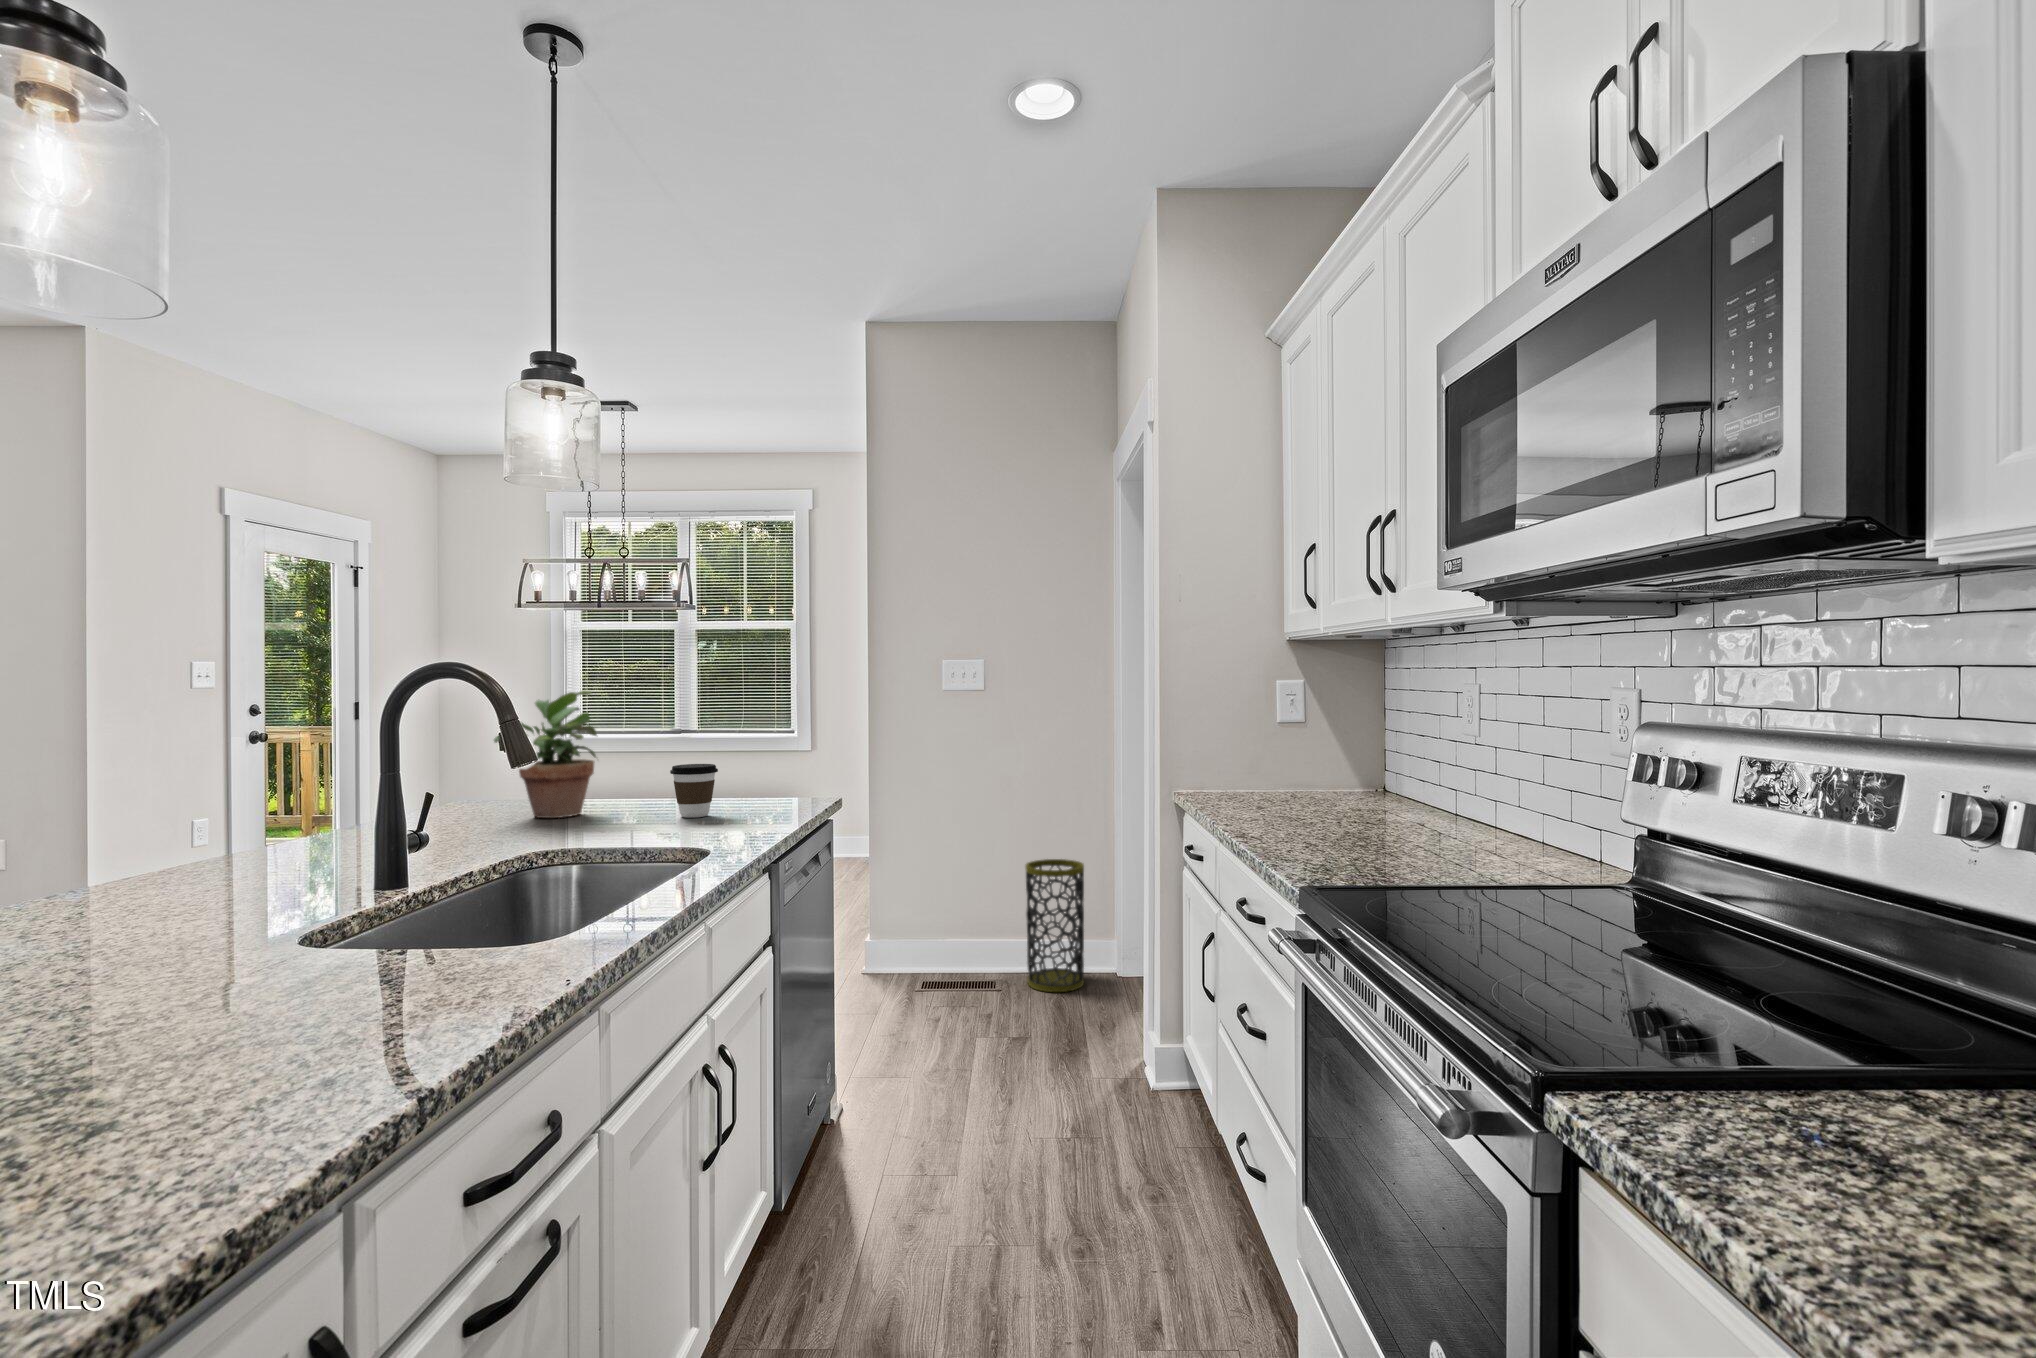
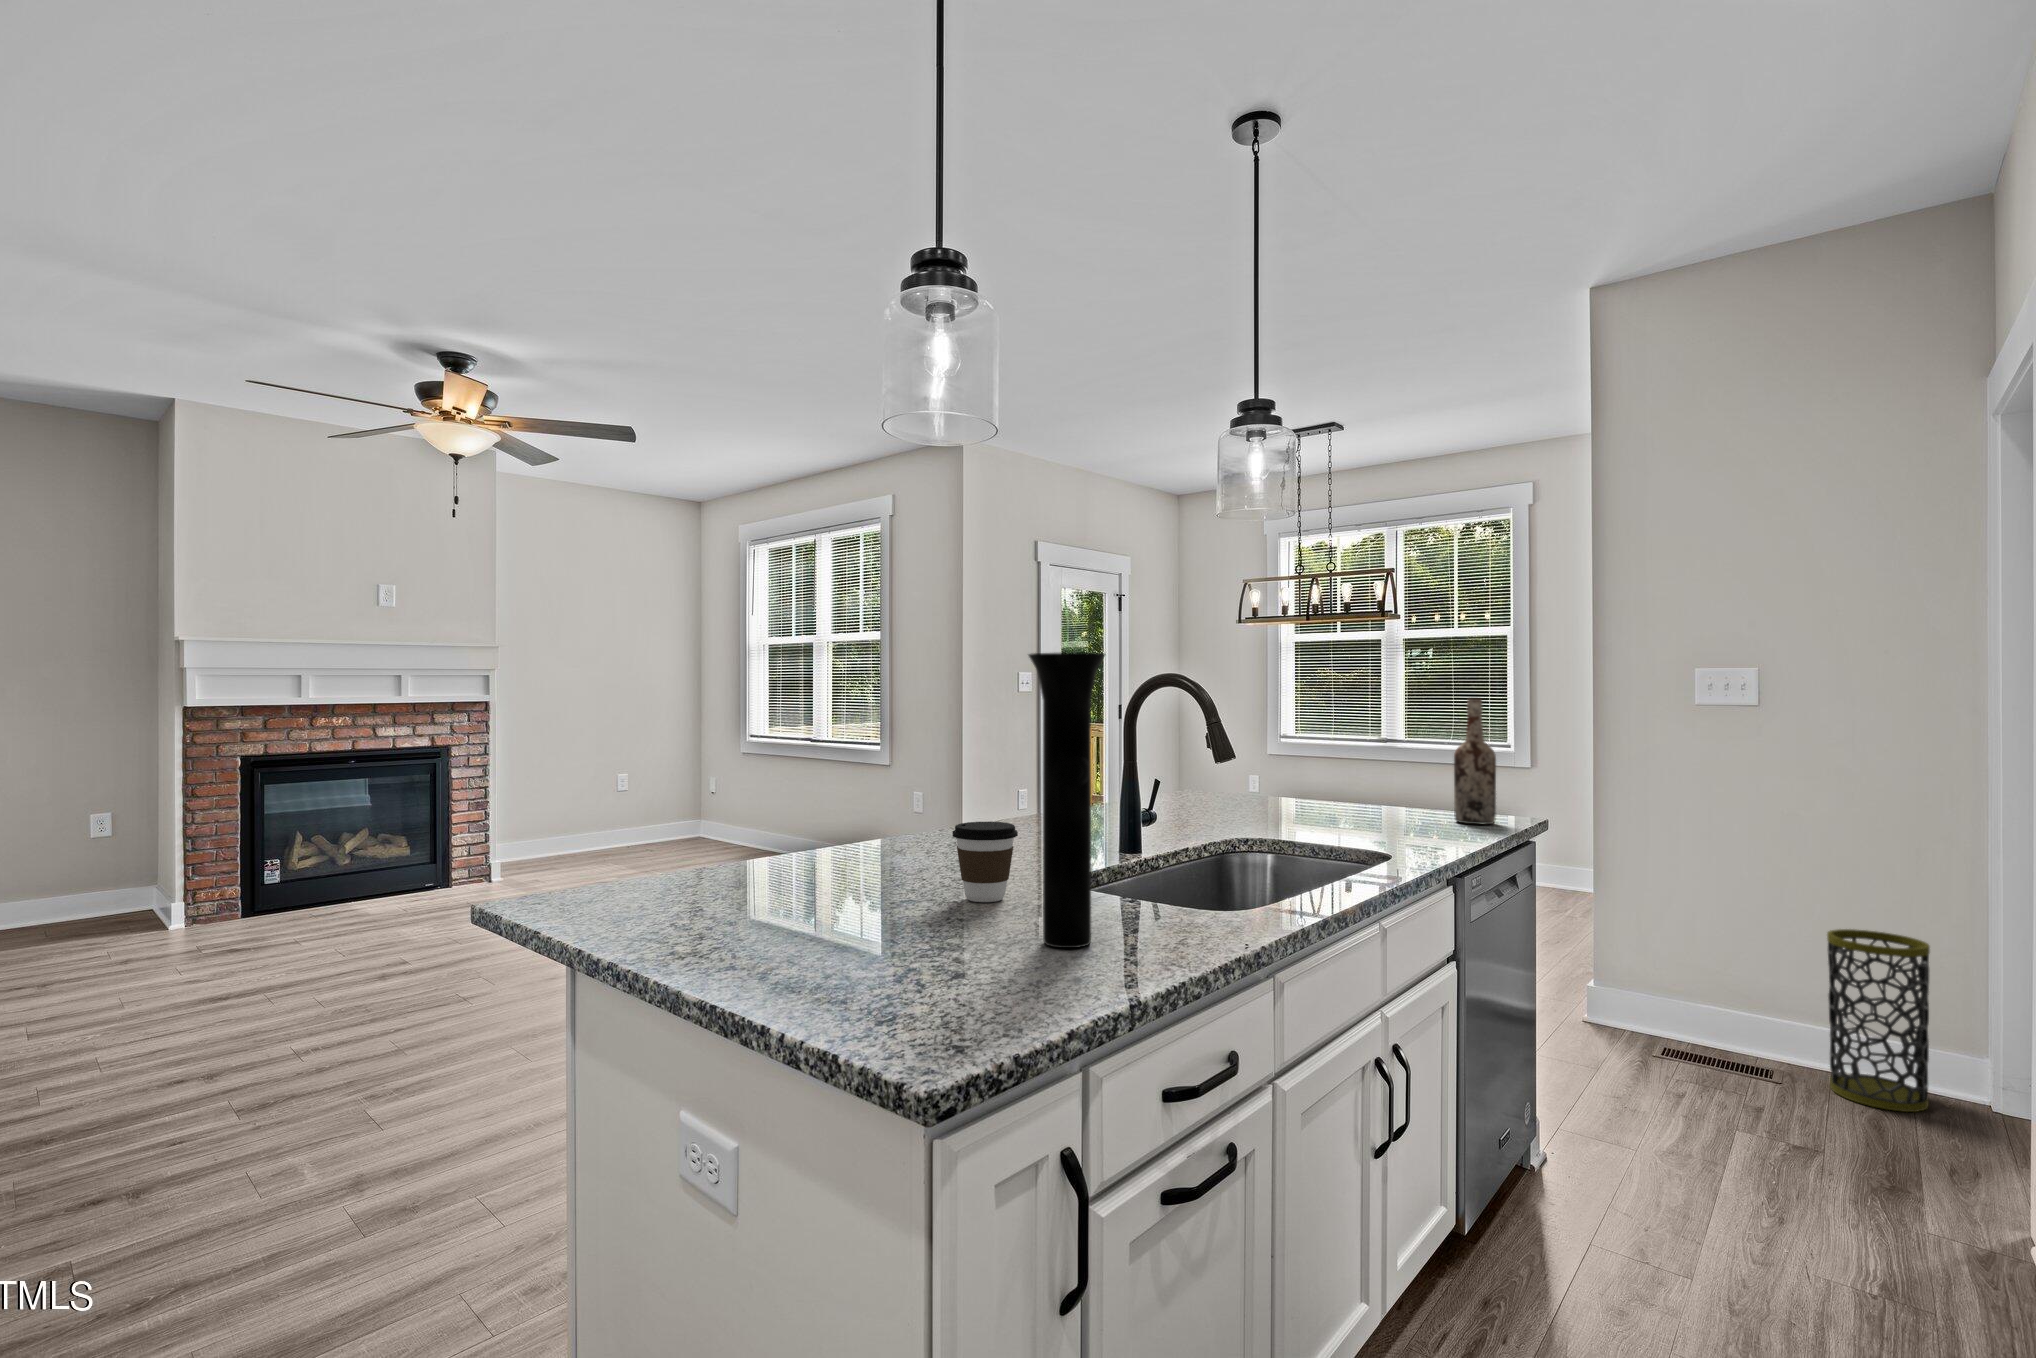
vase: none [231,628,367,1040] -> present [1029,653,1105,948]
wine bottle: none [759,687,797,808] -> present [1454,698,1496,824]
potted plant: present [494,691,597,818] -> none [1210,699,1297,813]
coffee cup: present [670,764,718,817] -> present [952,822,1018,902]

